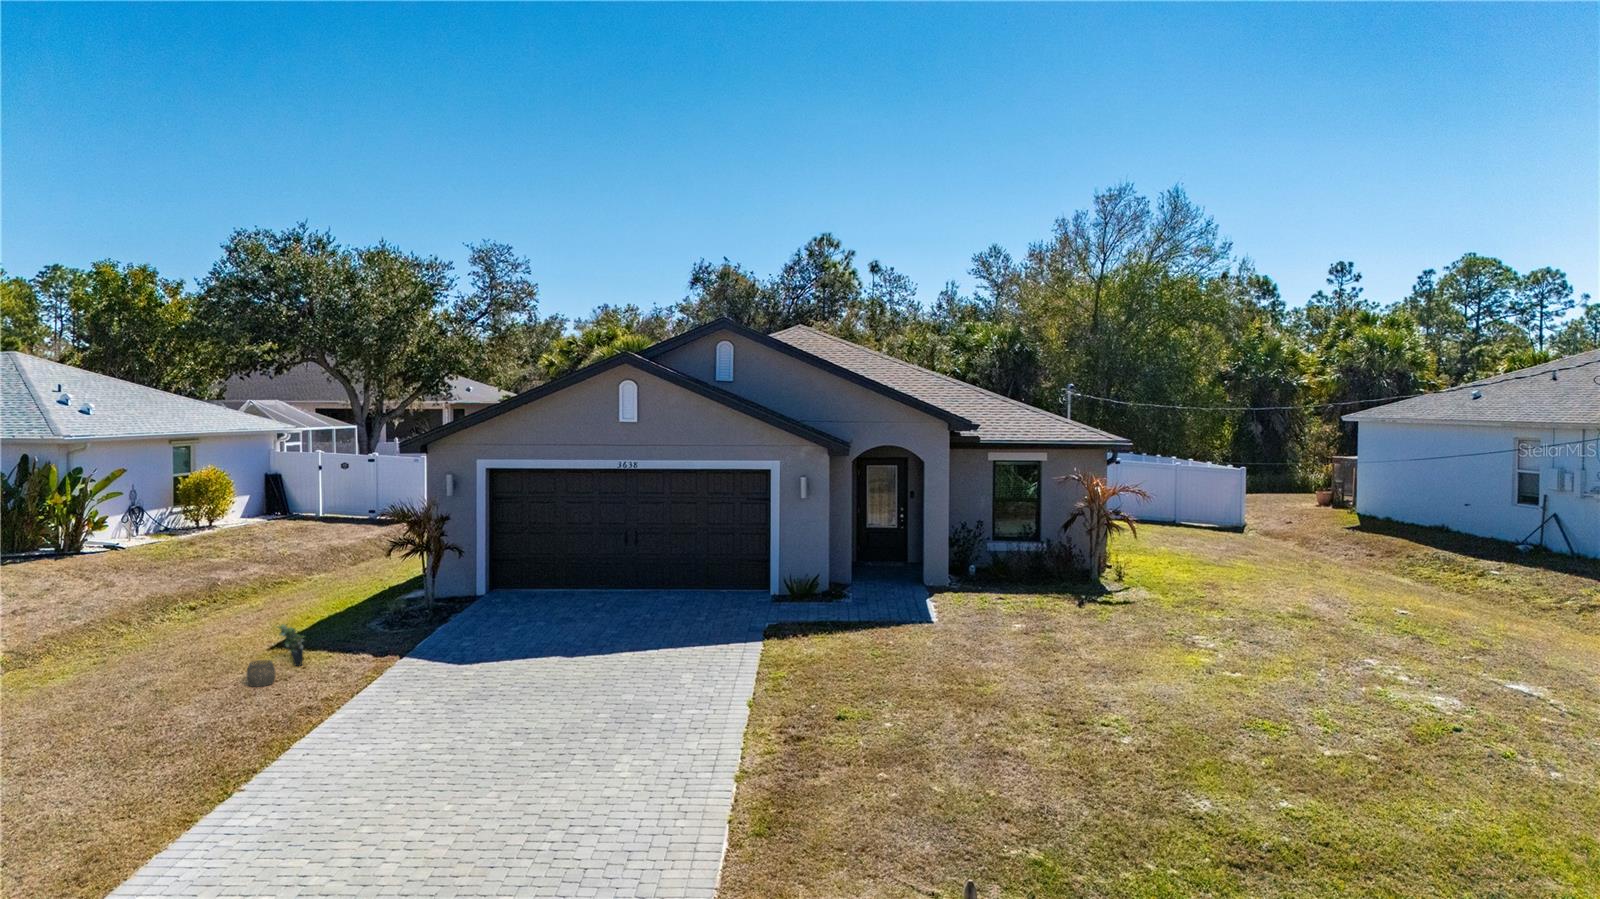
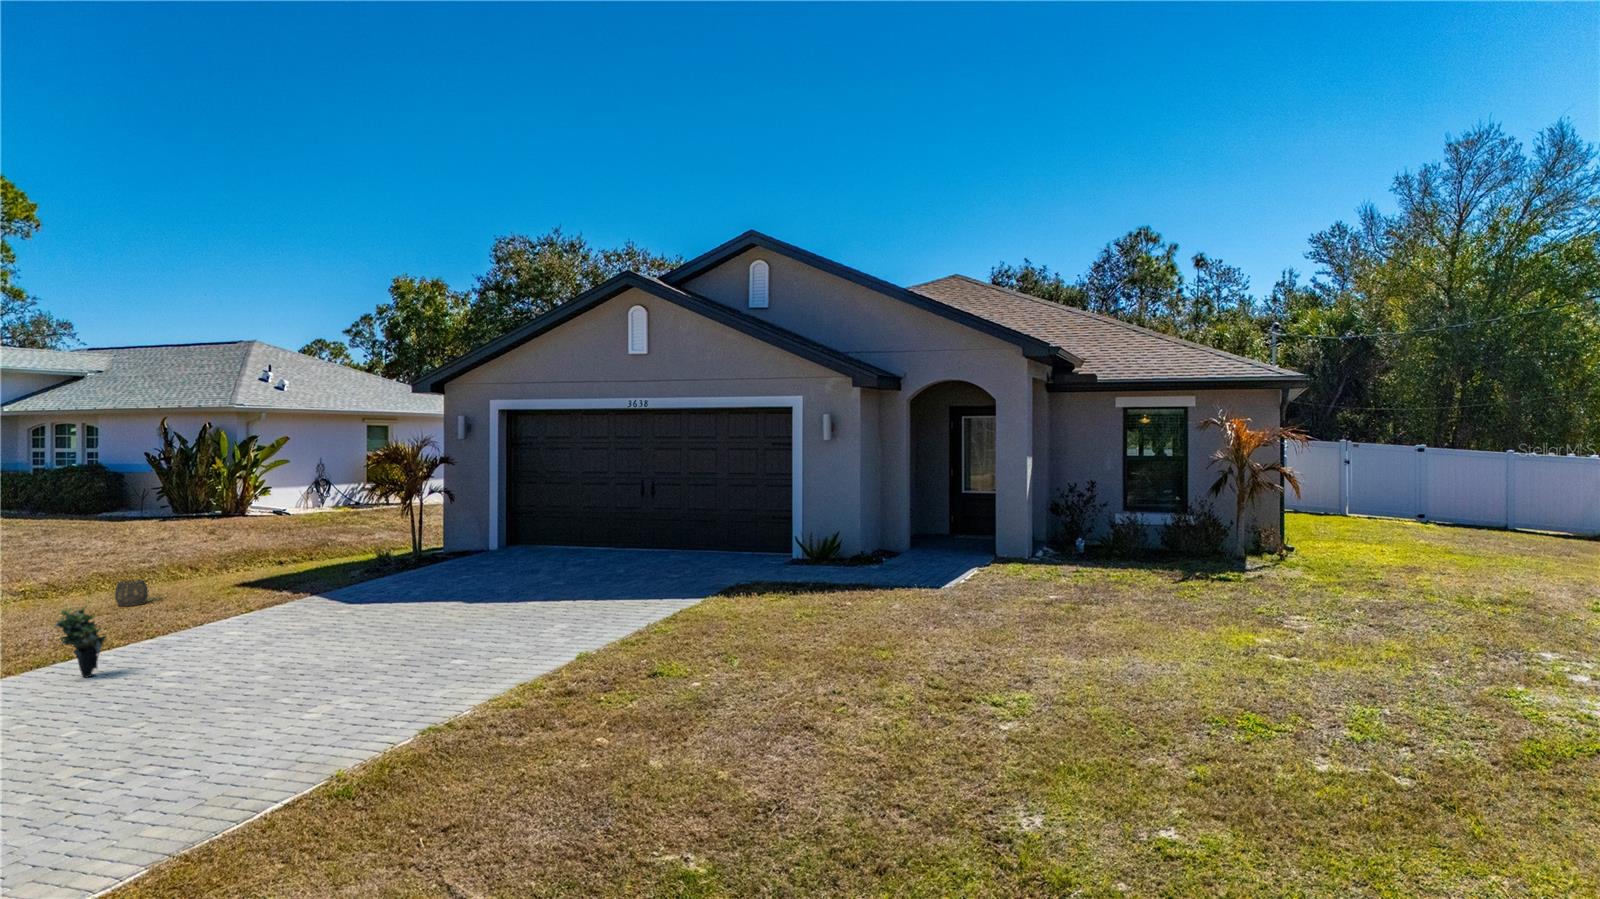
potted plant: present [278,624,304,666] -> present [56,607,106,678]

